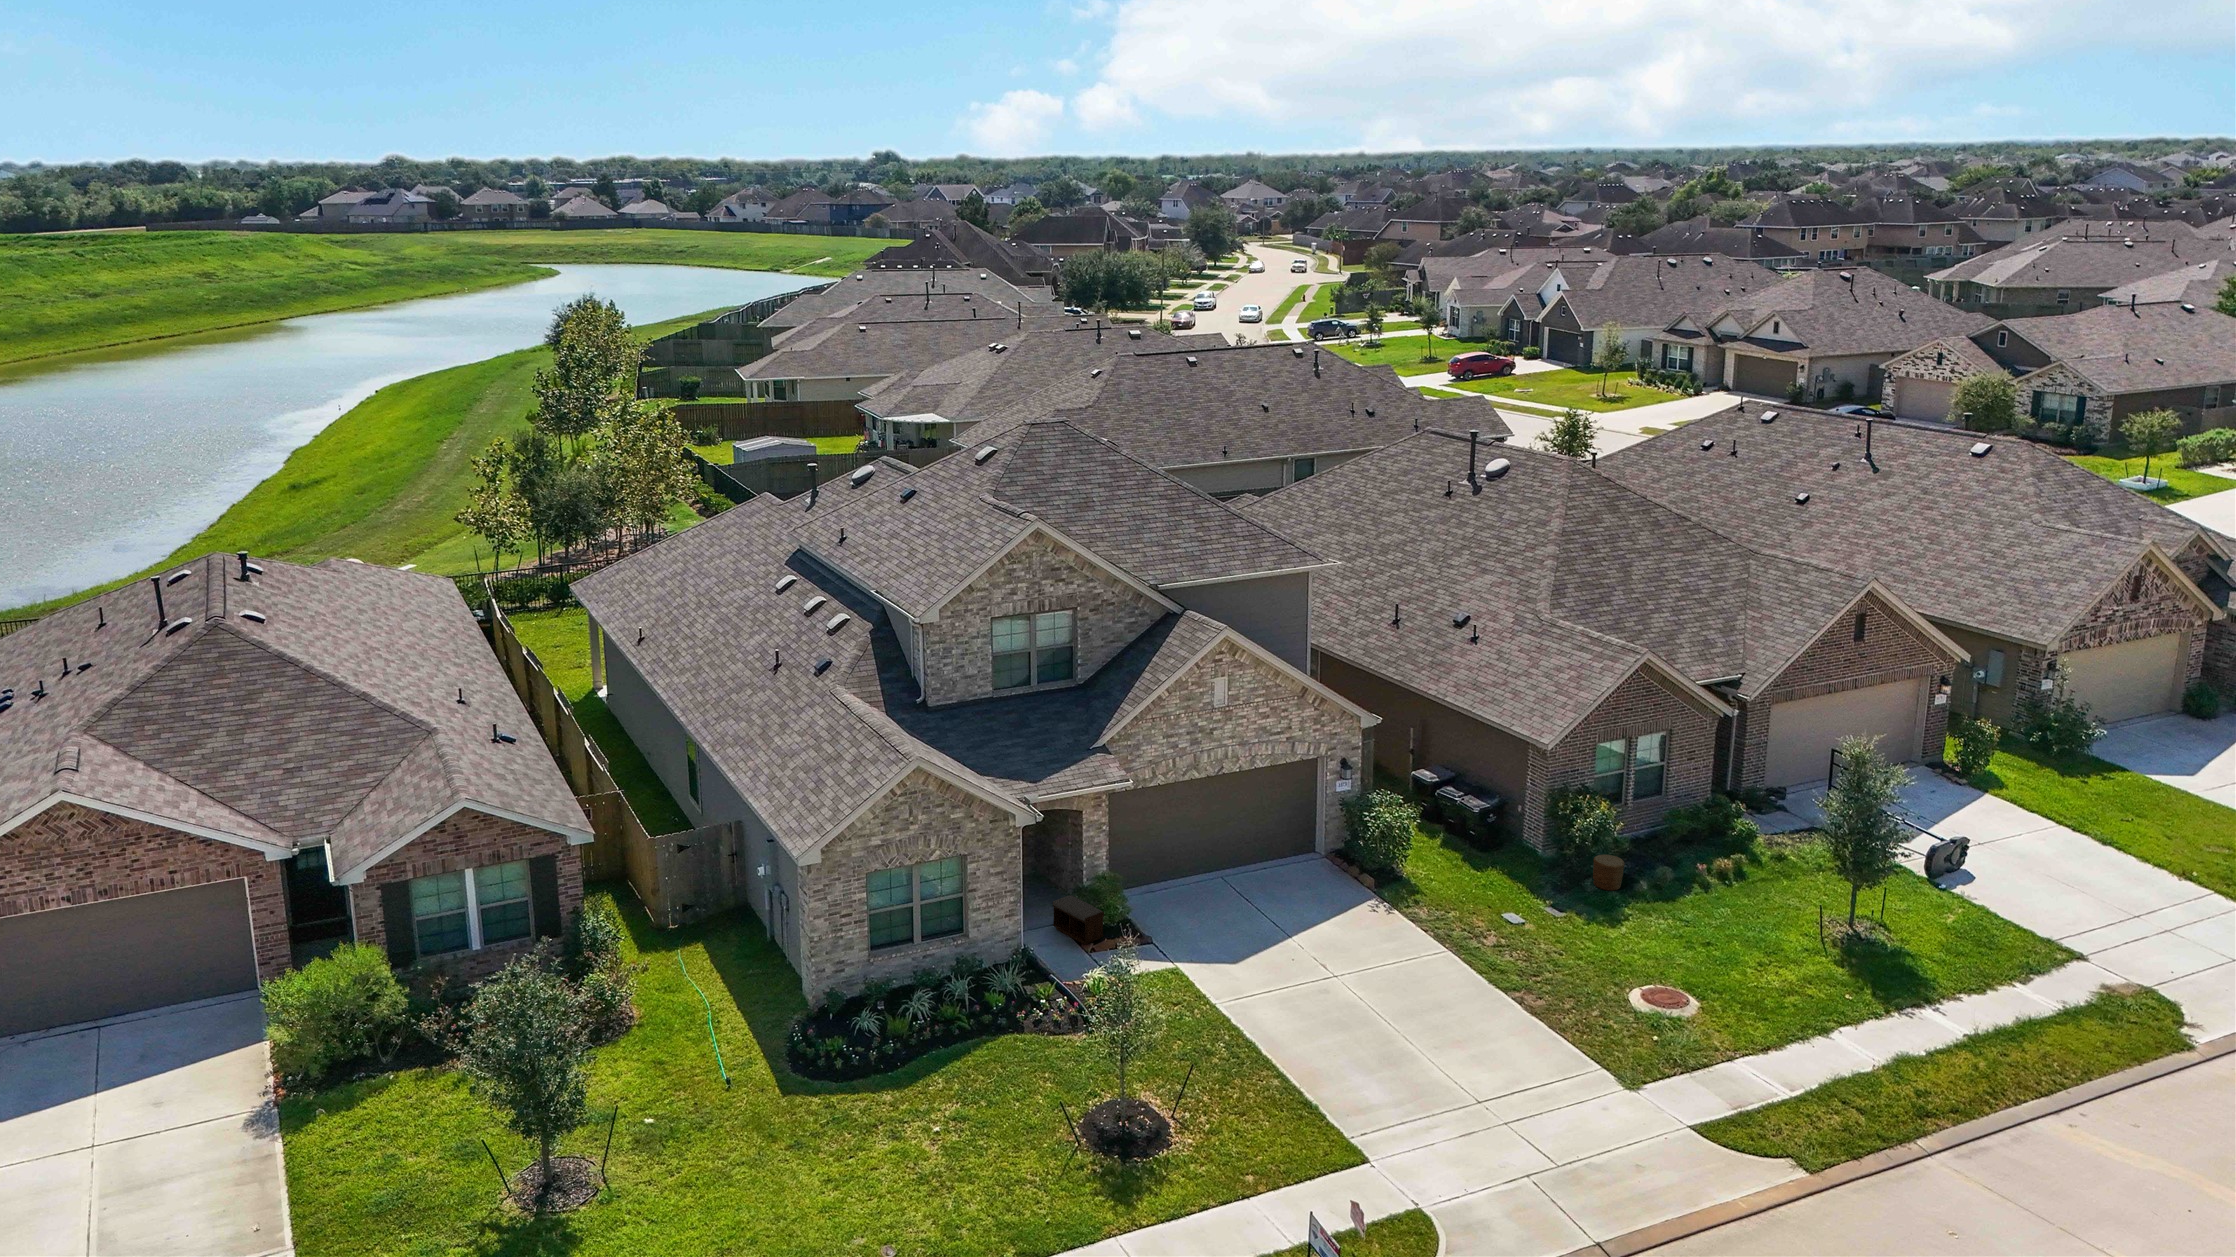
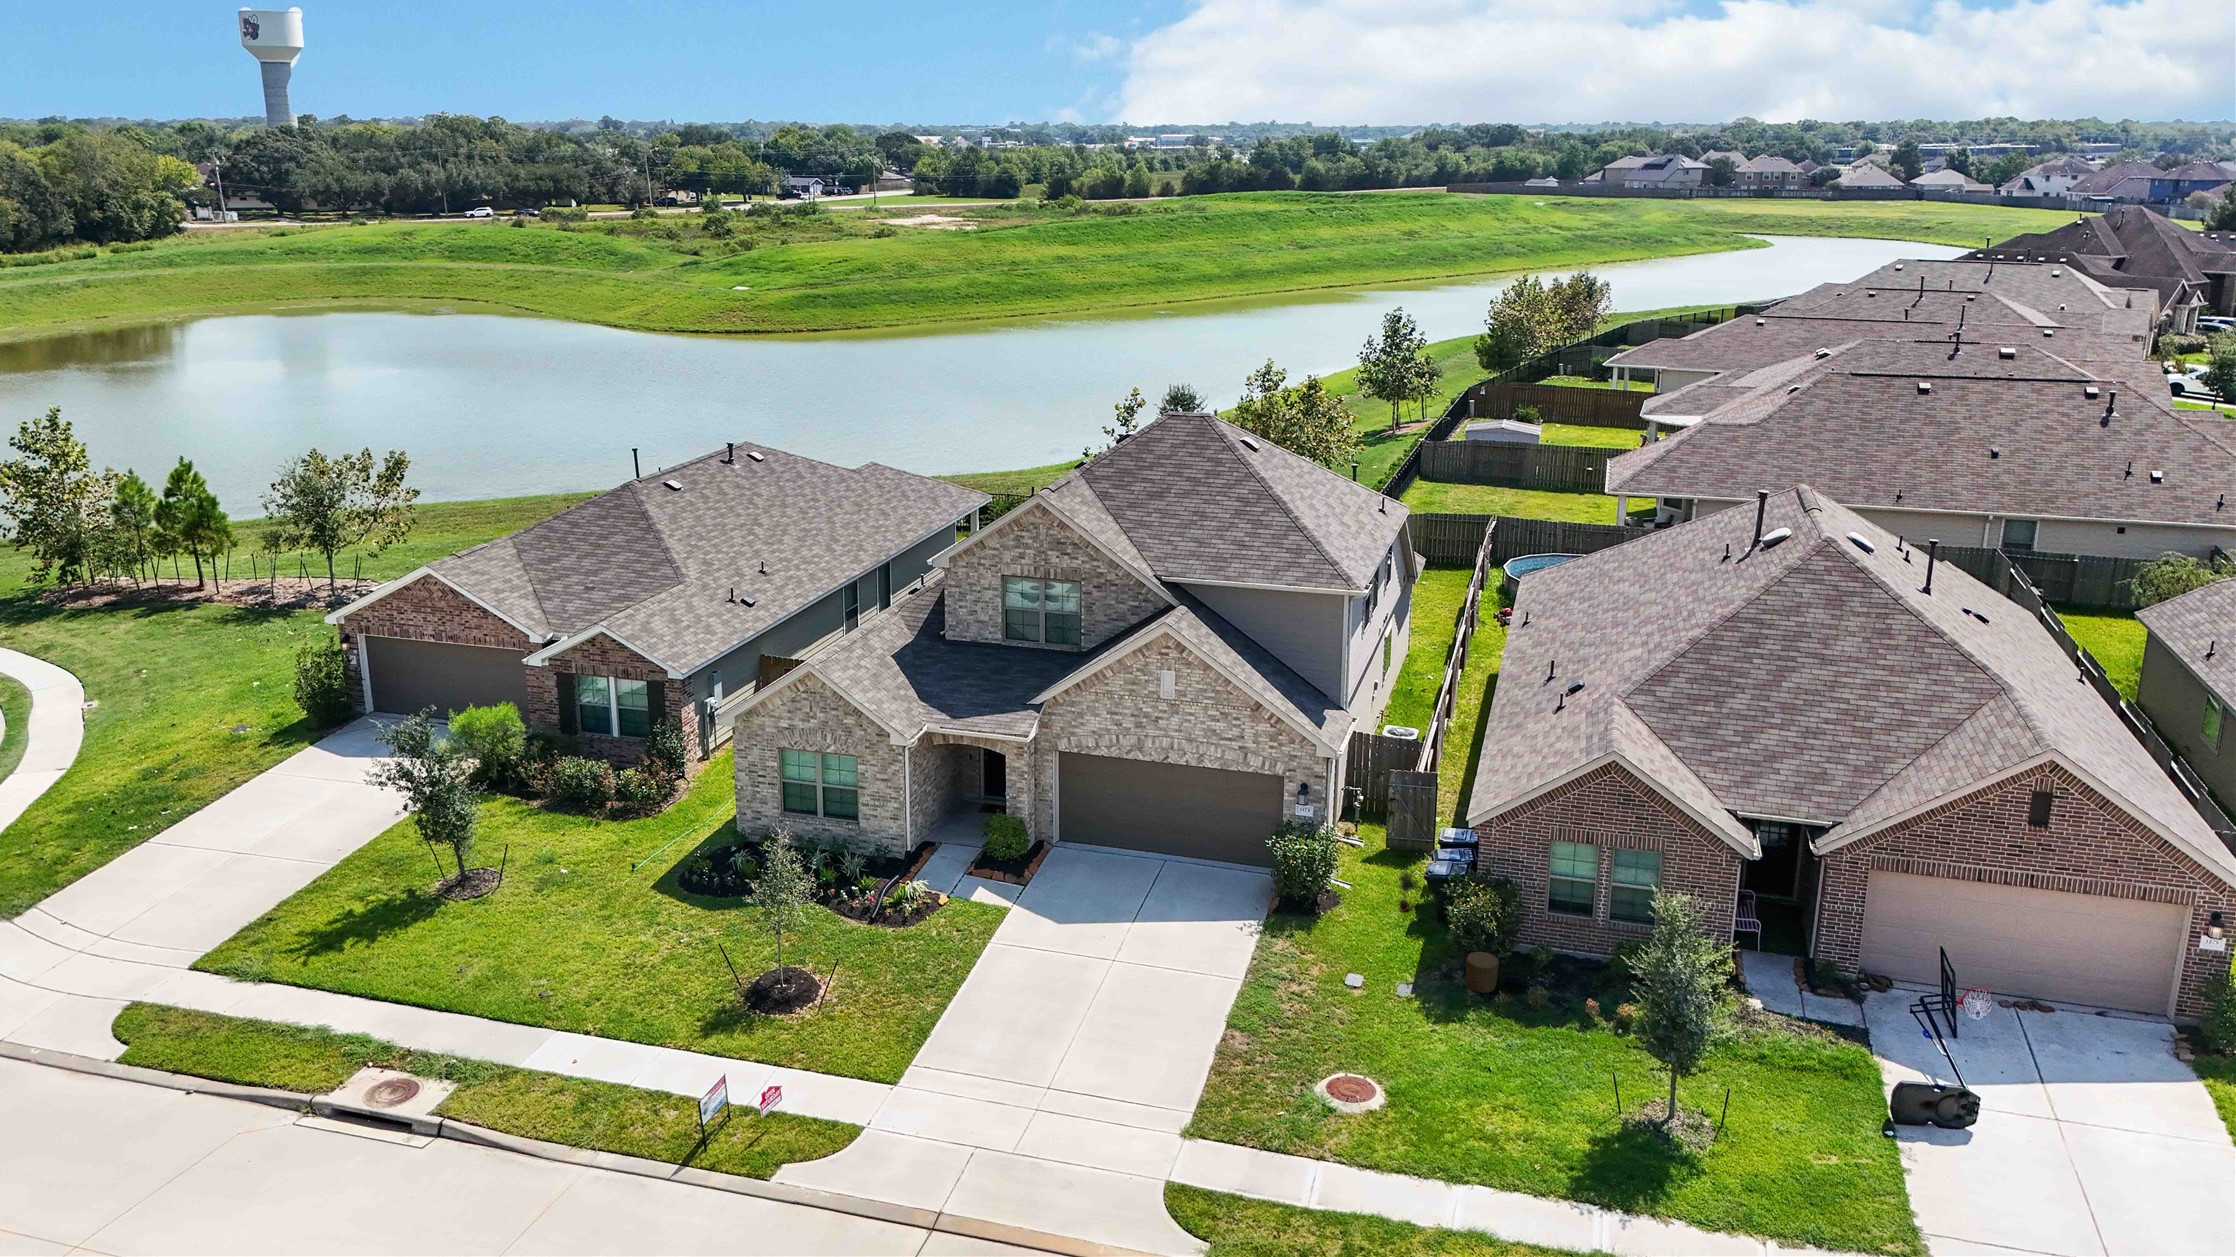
potted tree: none [1448,806,1483,853] -> present [1397,868,1421,912]
bench: present [1053,895,1104,945] -> none [968,824,993,866]

